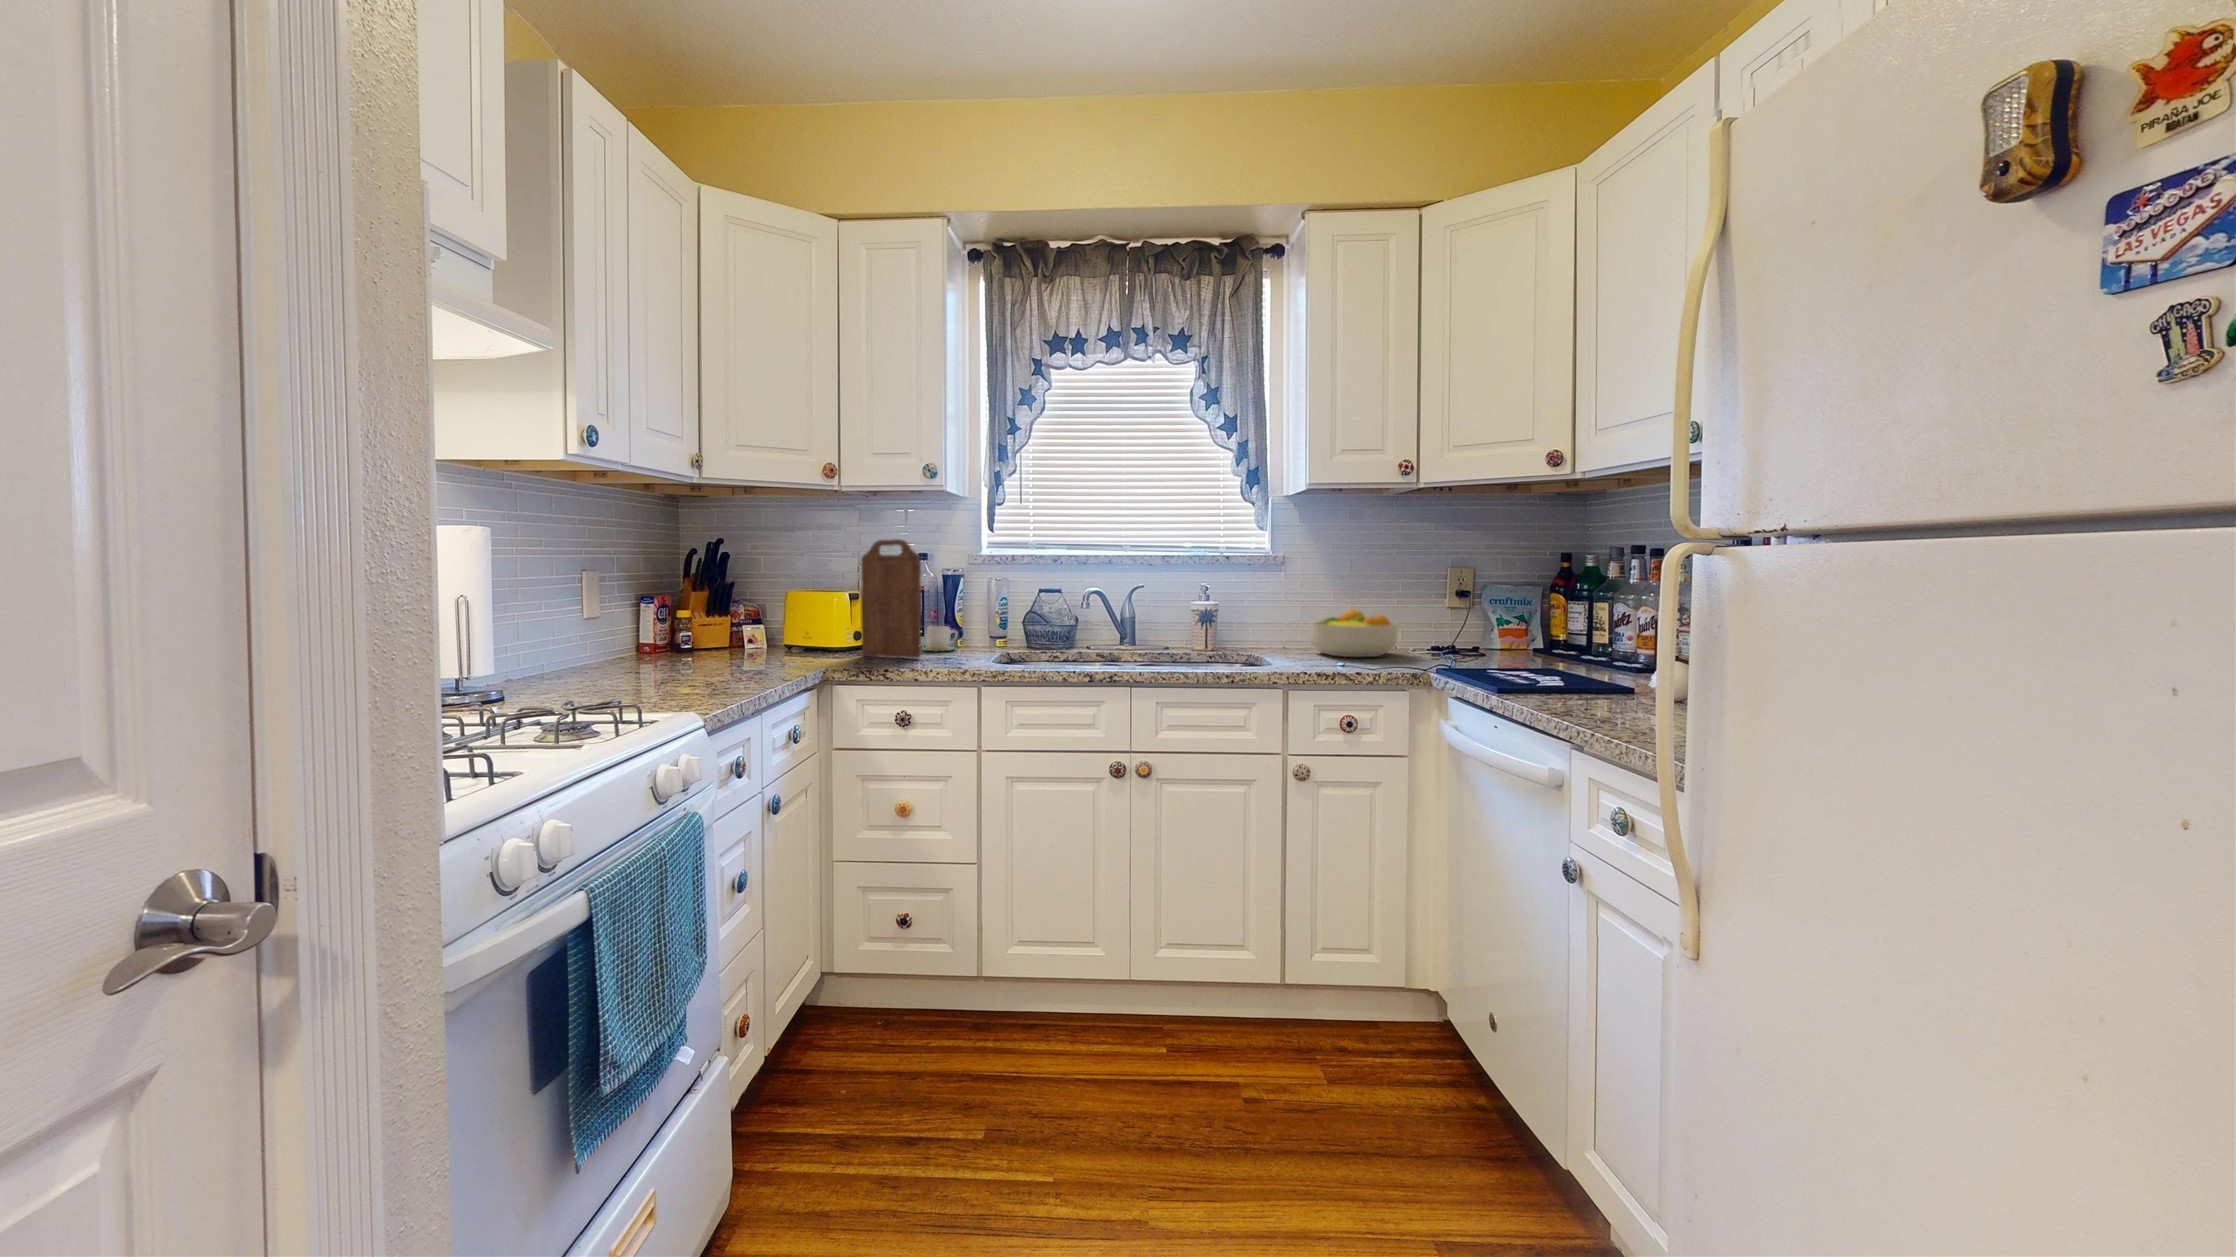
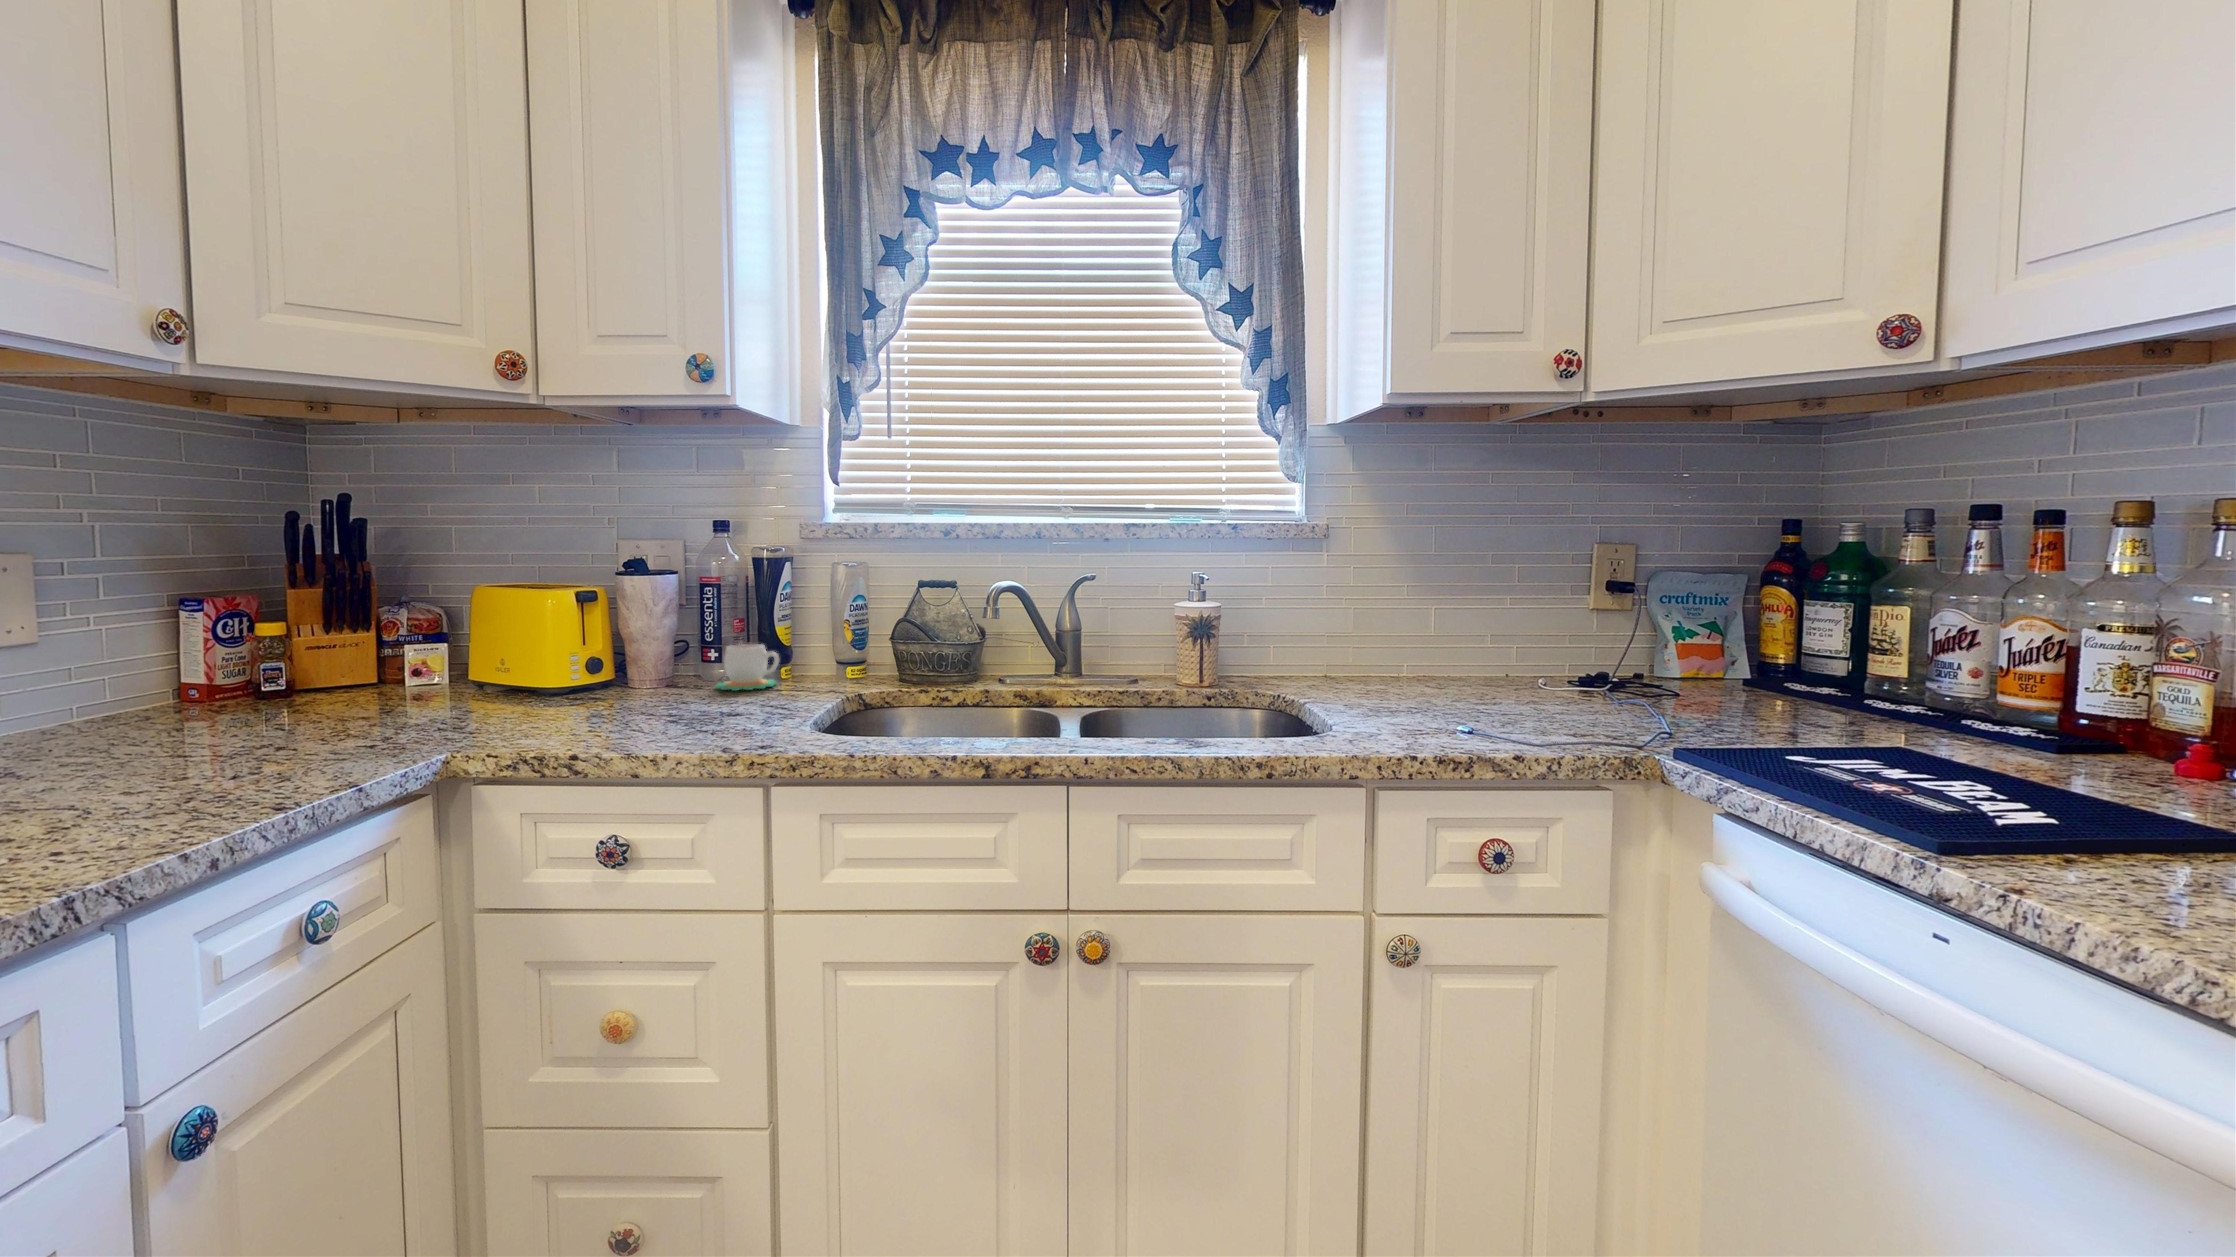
cutting board: present [861,539,921,658] -> none [584,495,691,713]
fruit bowl: present [1309,609,1398,657] -> none [1371,611,1524,702]

